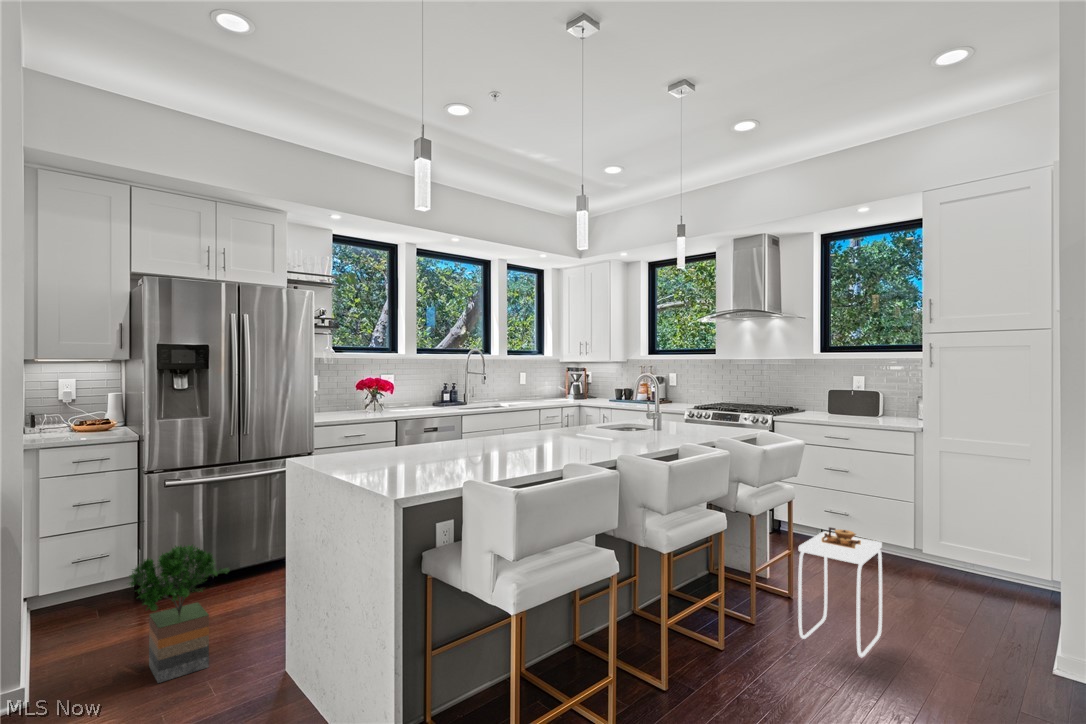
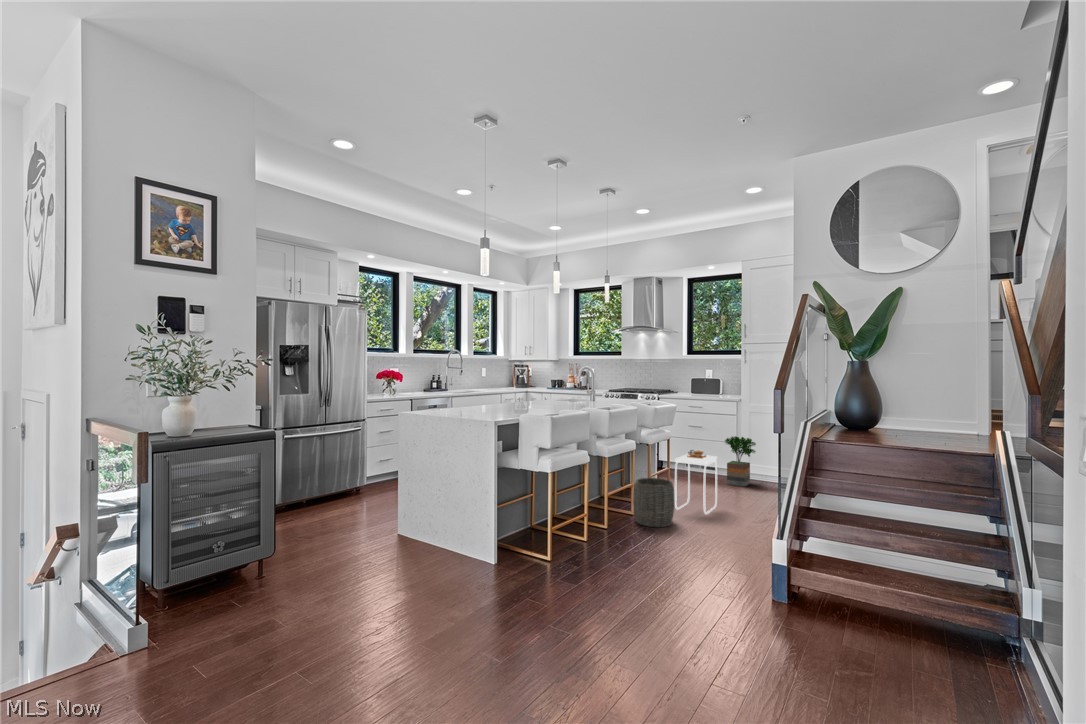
potted tree: present [129,545,229,683] -> present [725,436,756,487]
woven basket: none [716,583,798,692] -> present [633,478,675,527]

